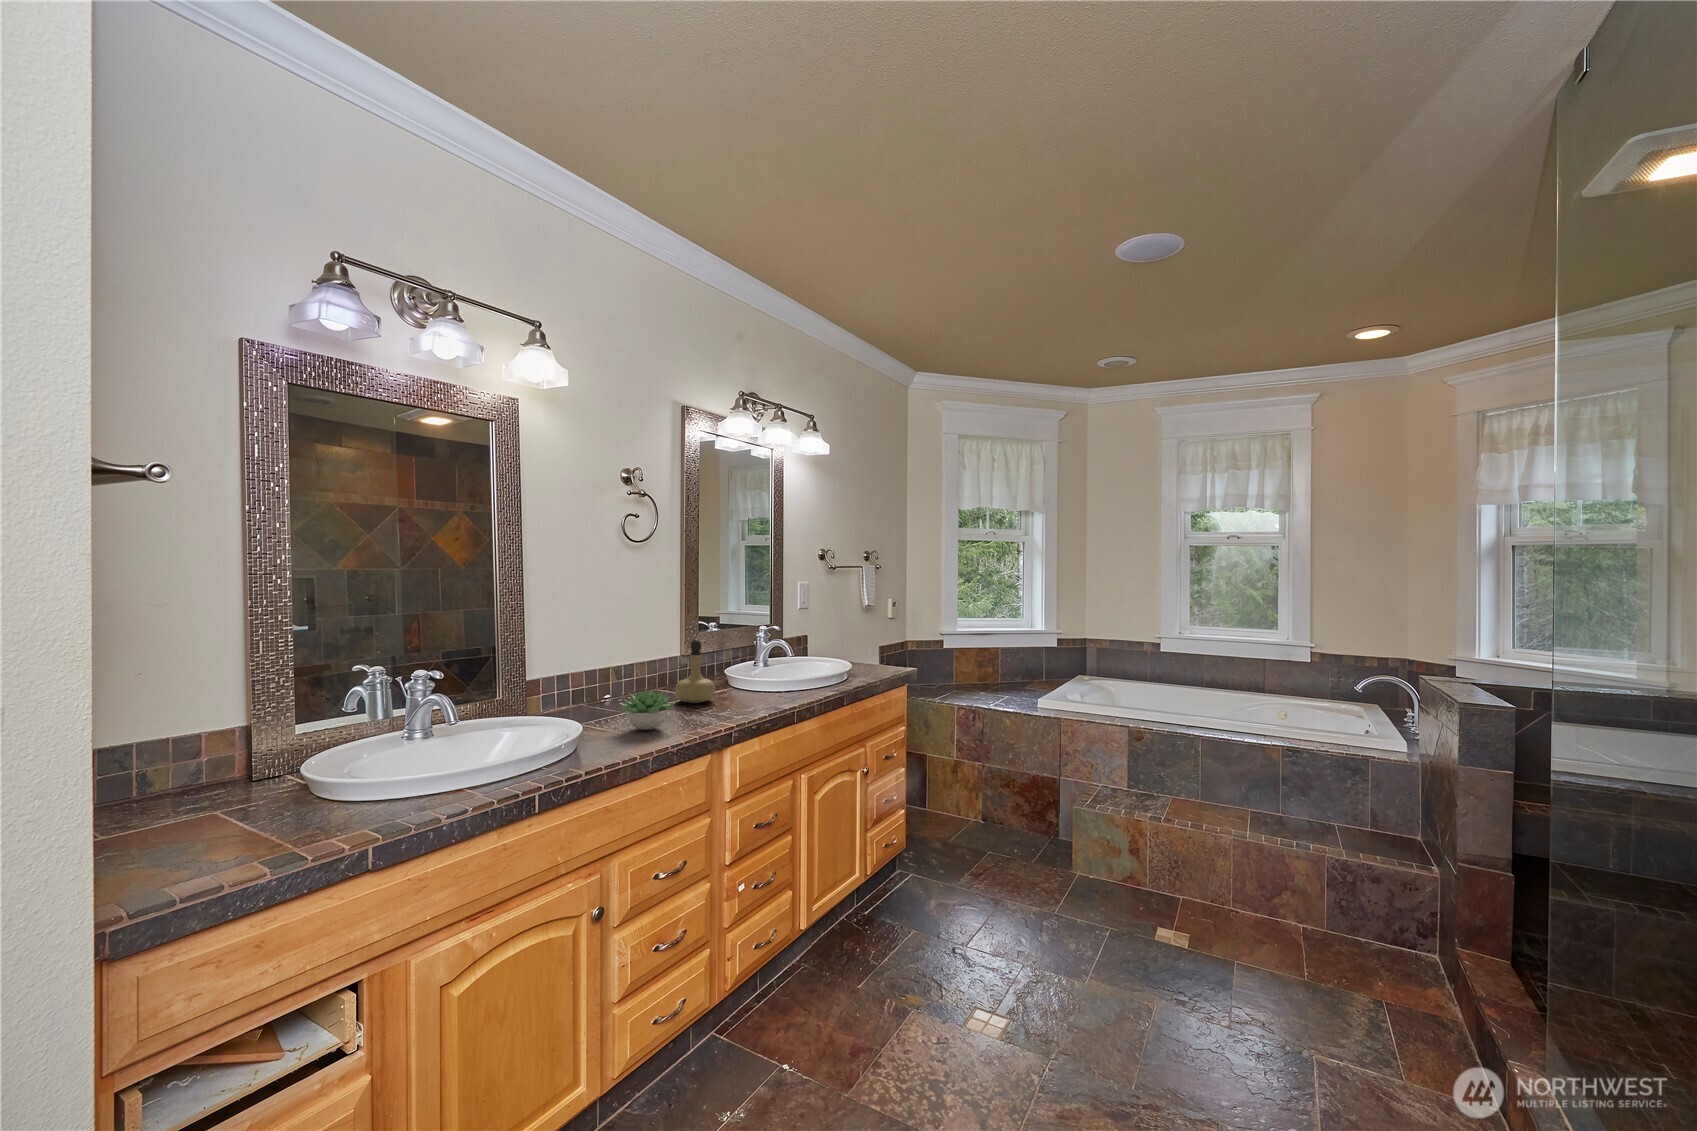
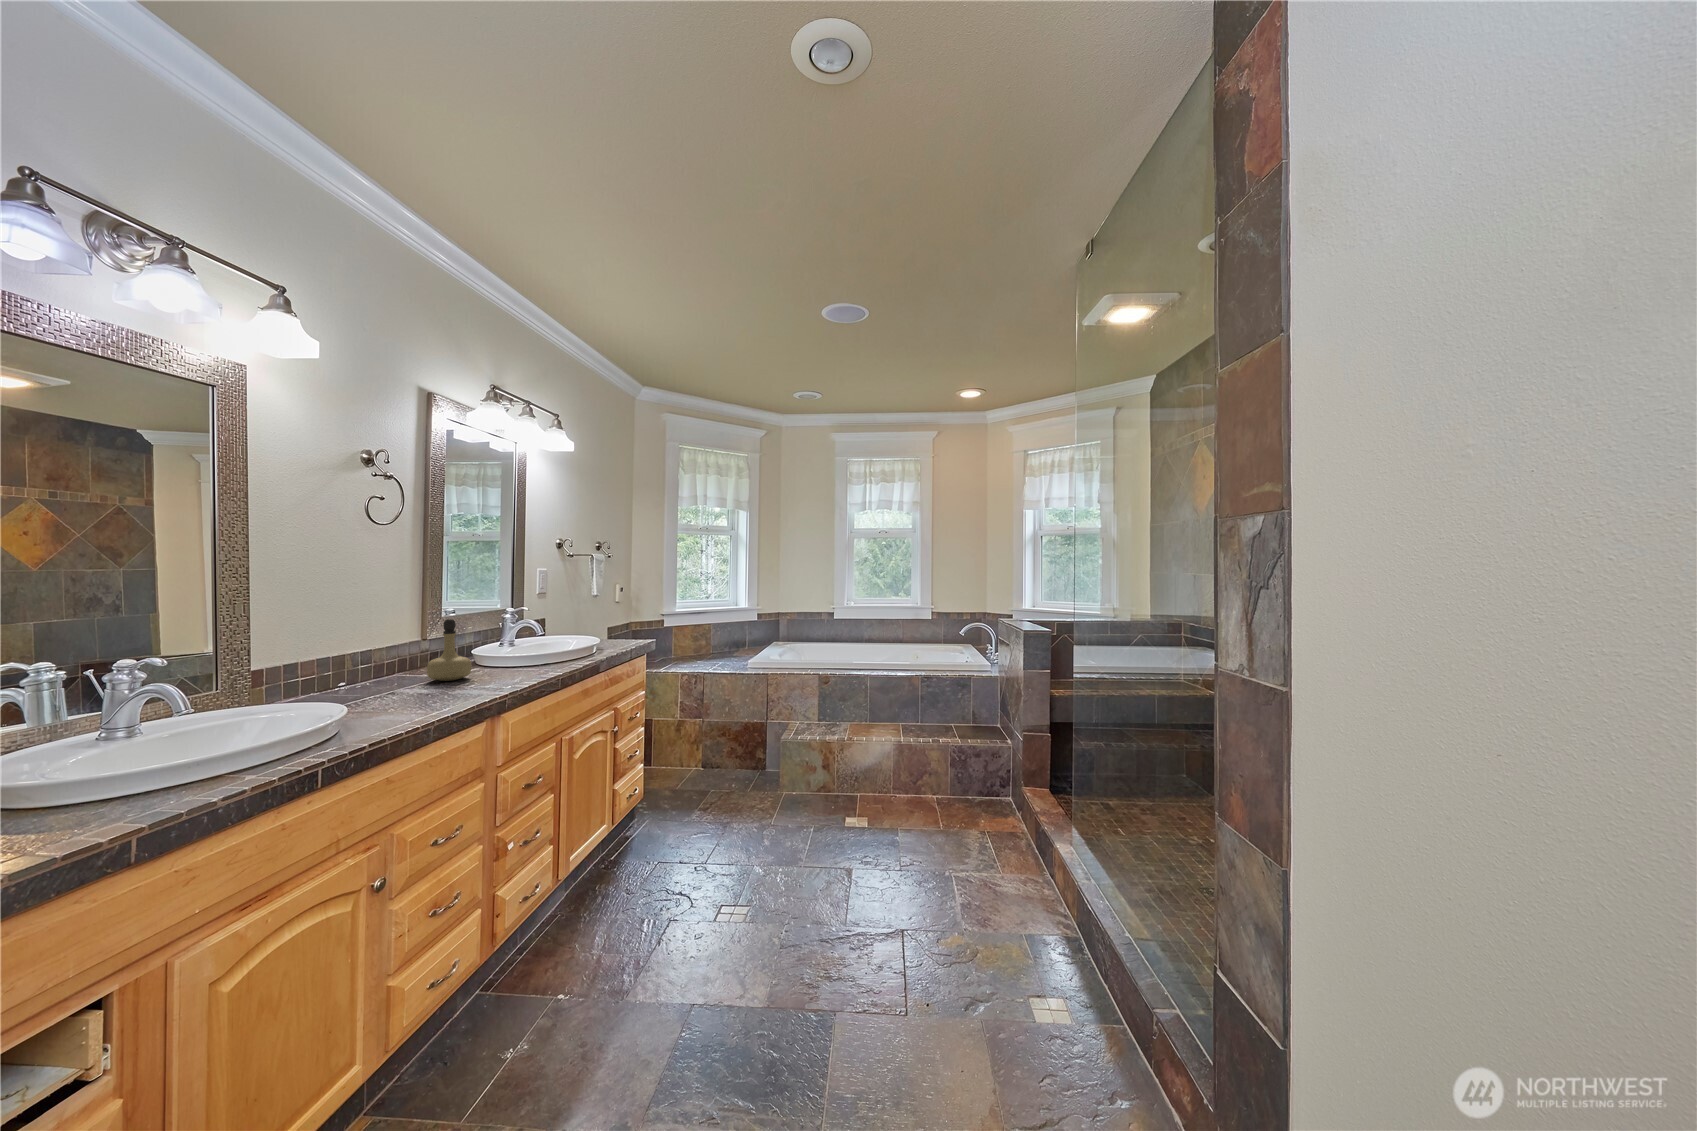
succulent plant: present [620,691,675,730] -> none [377,667,444,706]

